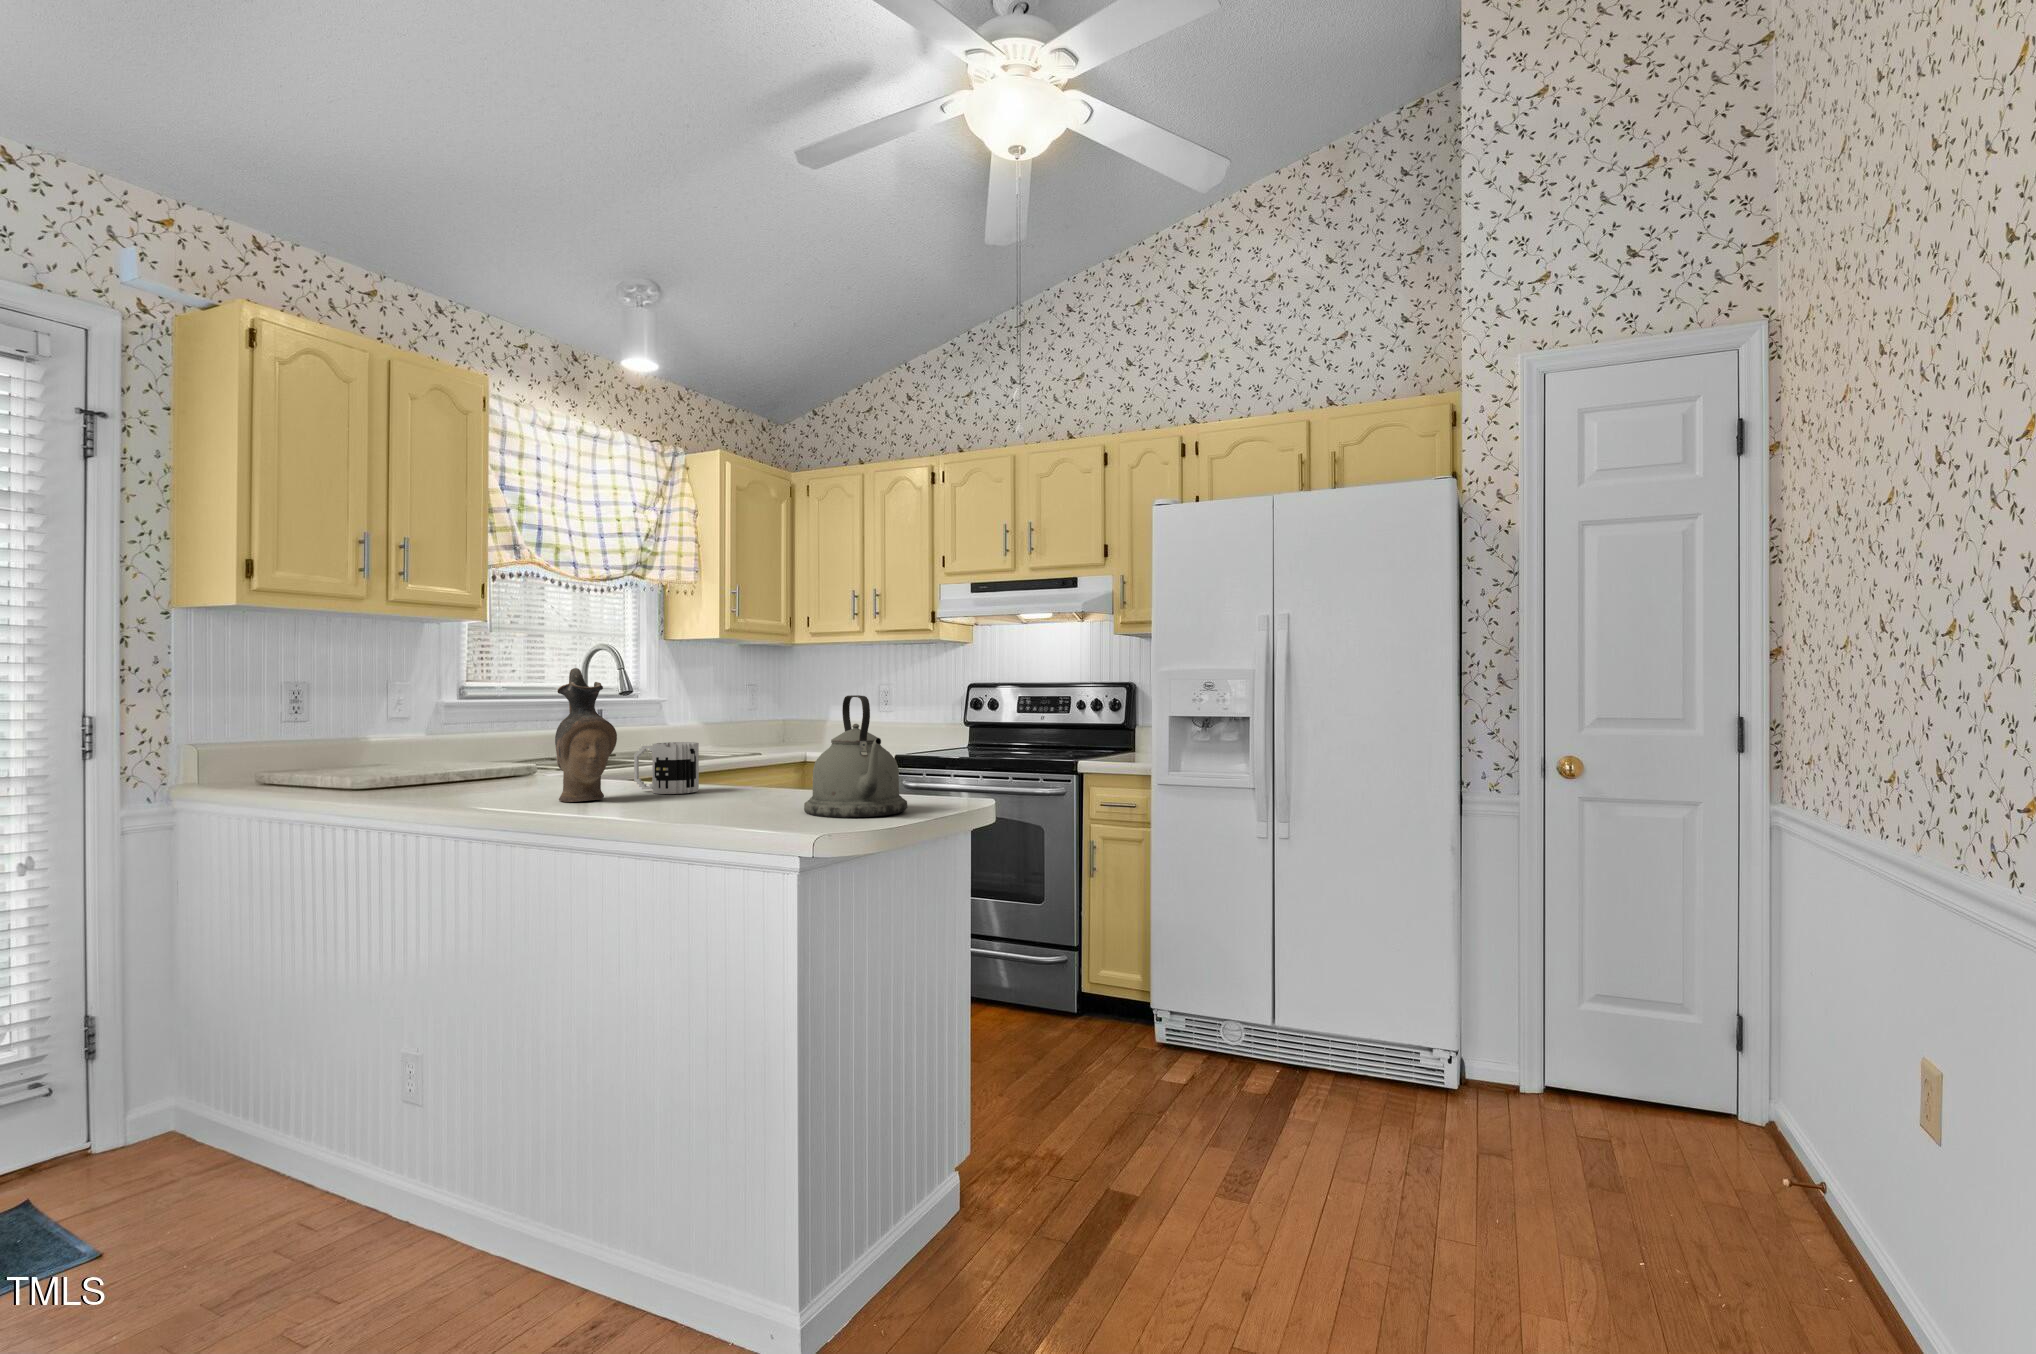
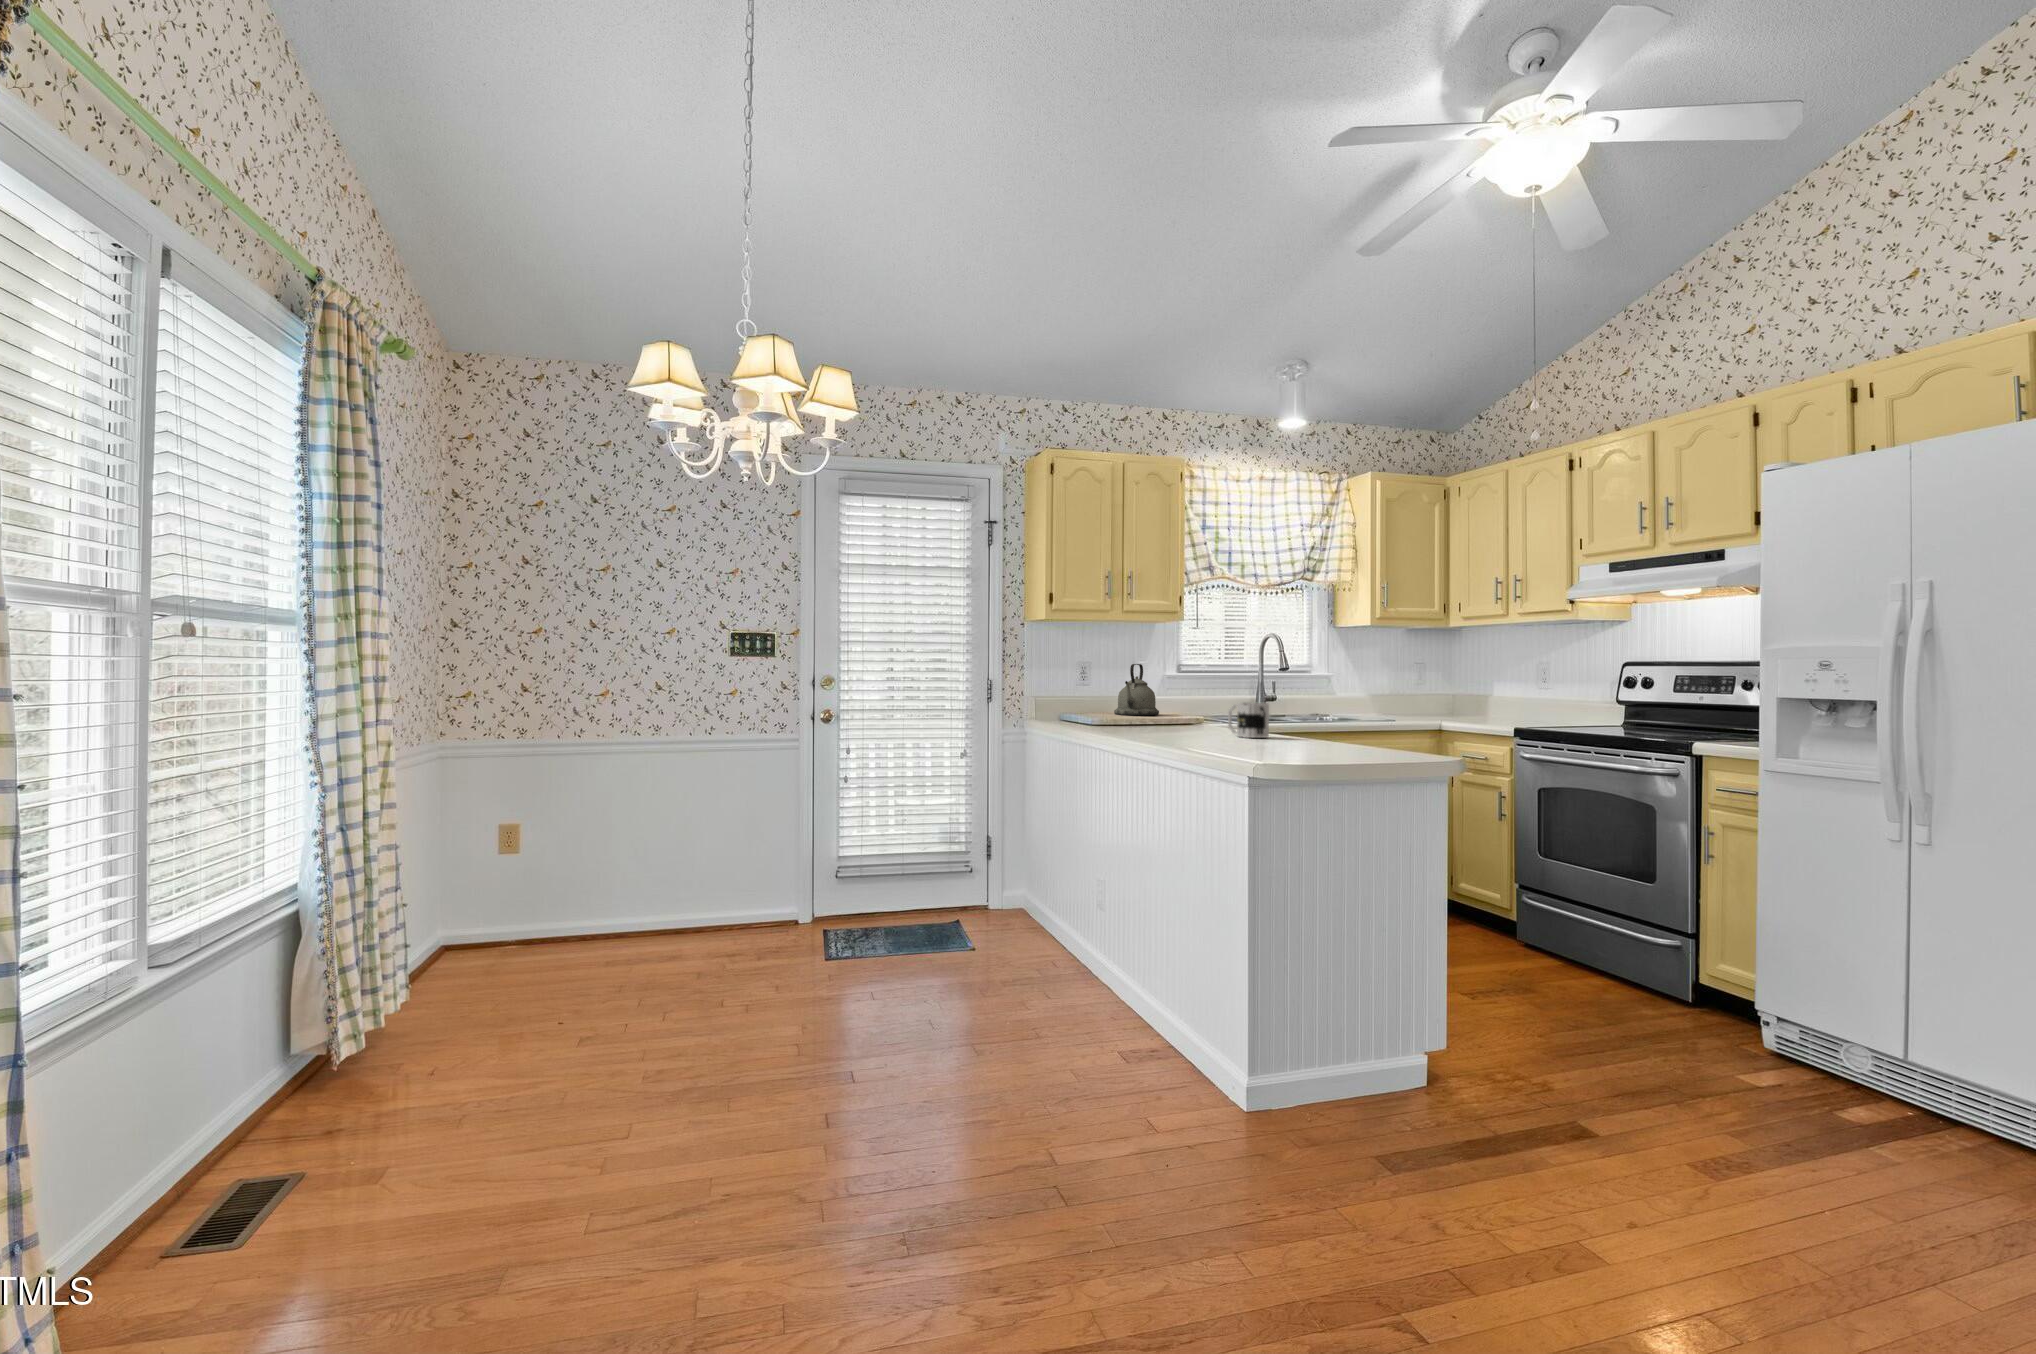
ceramic pitcher: present [555,668,617,802] -> none [1168,650,1204,736]
kettle: present [804,695,907,817] -> present [1114,664,1159,715]

